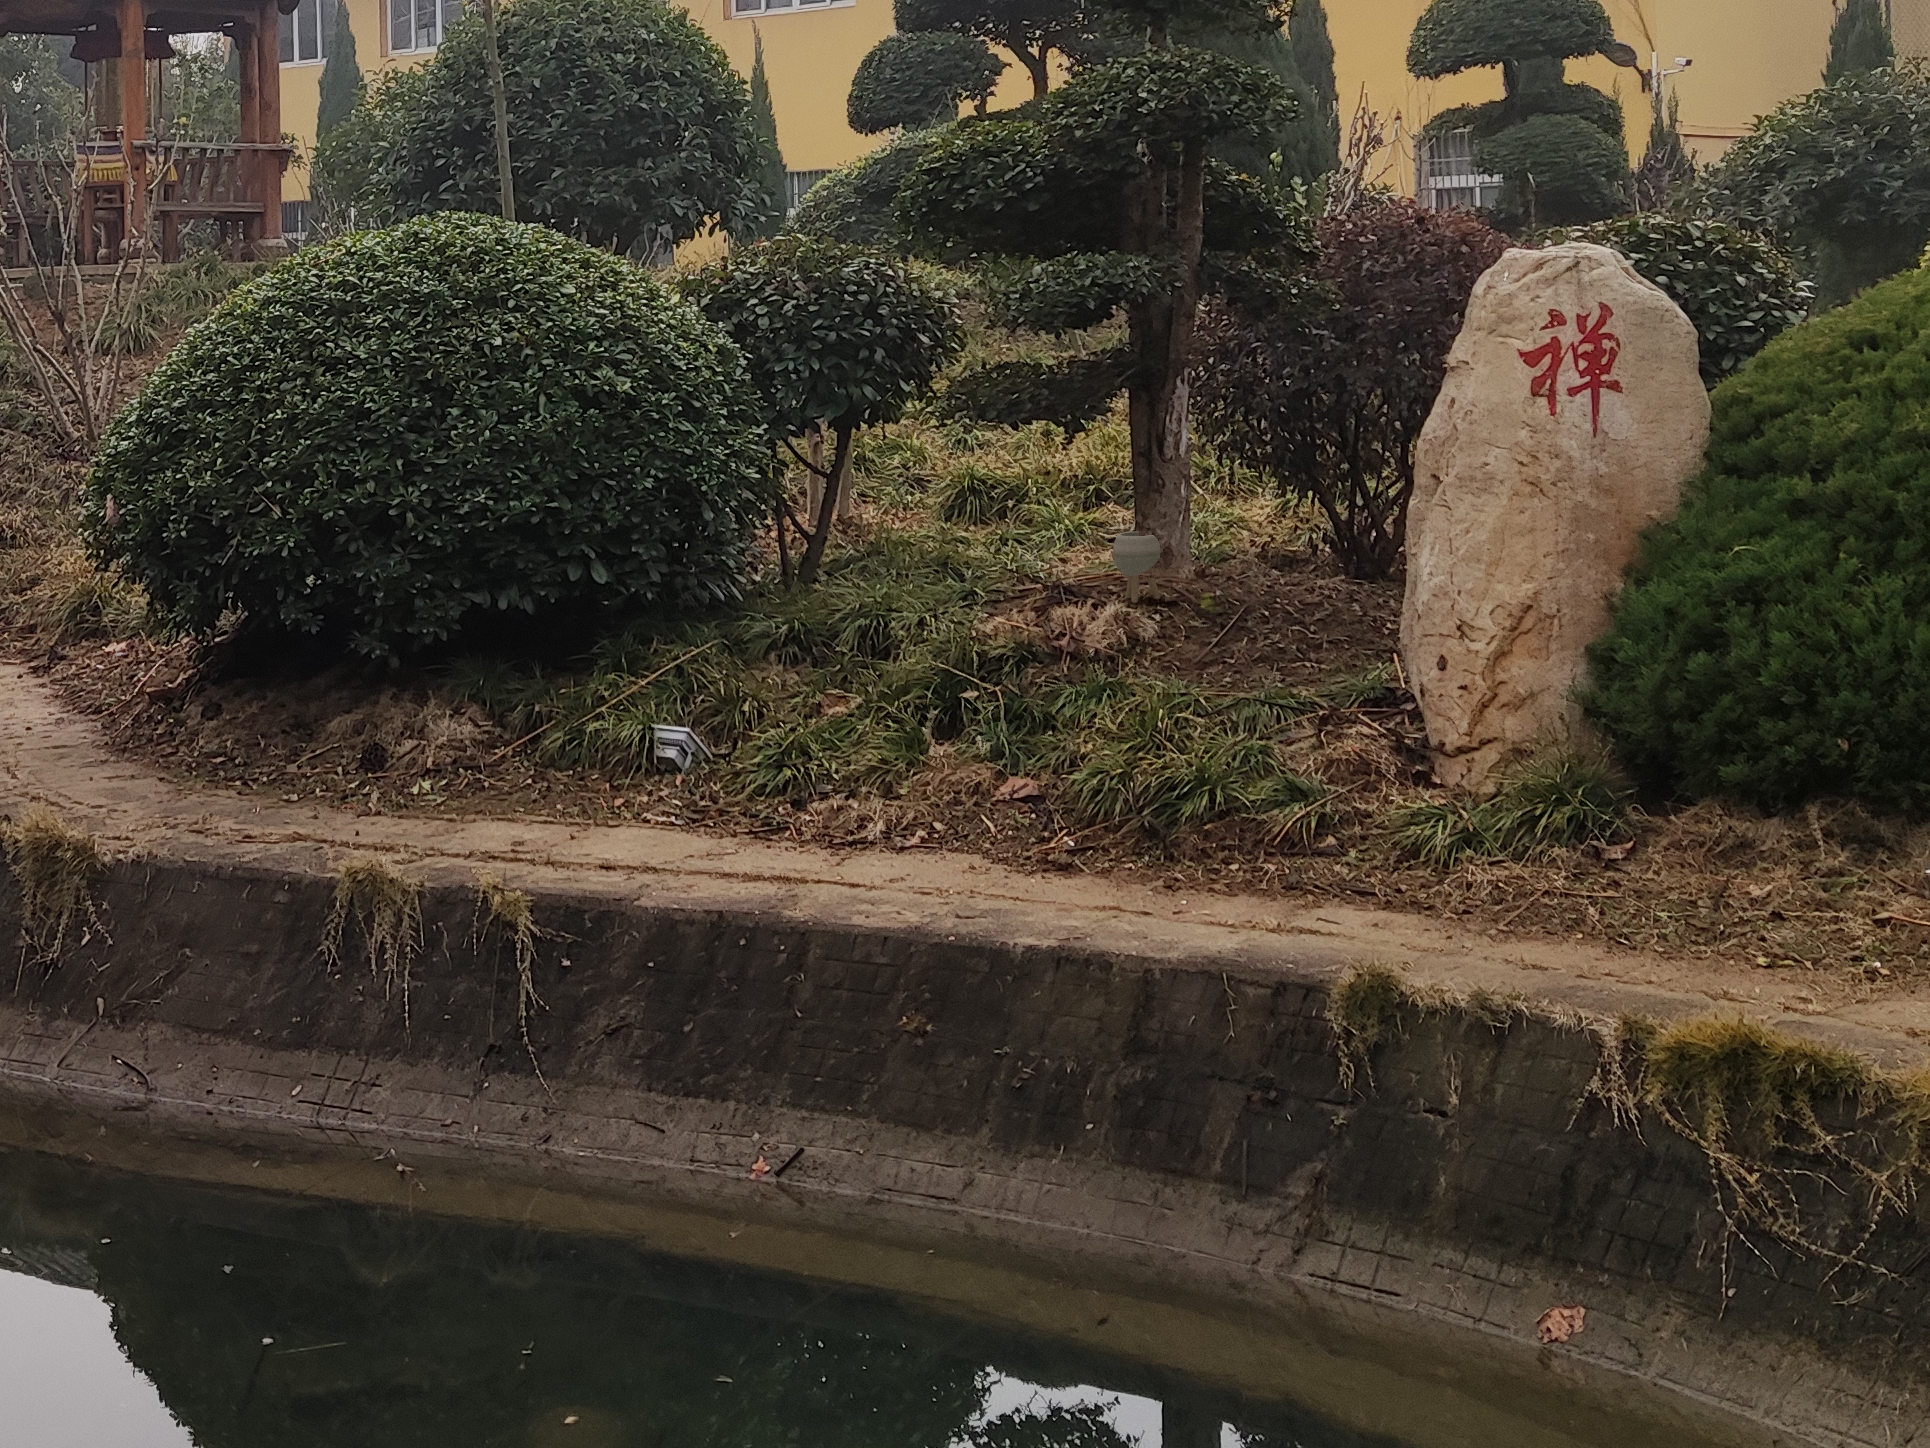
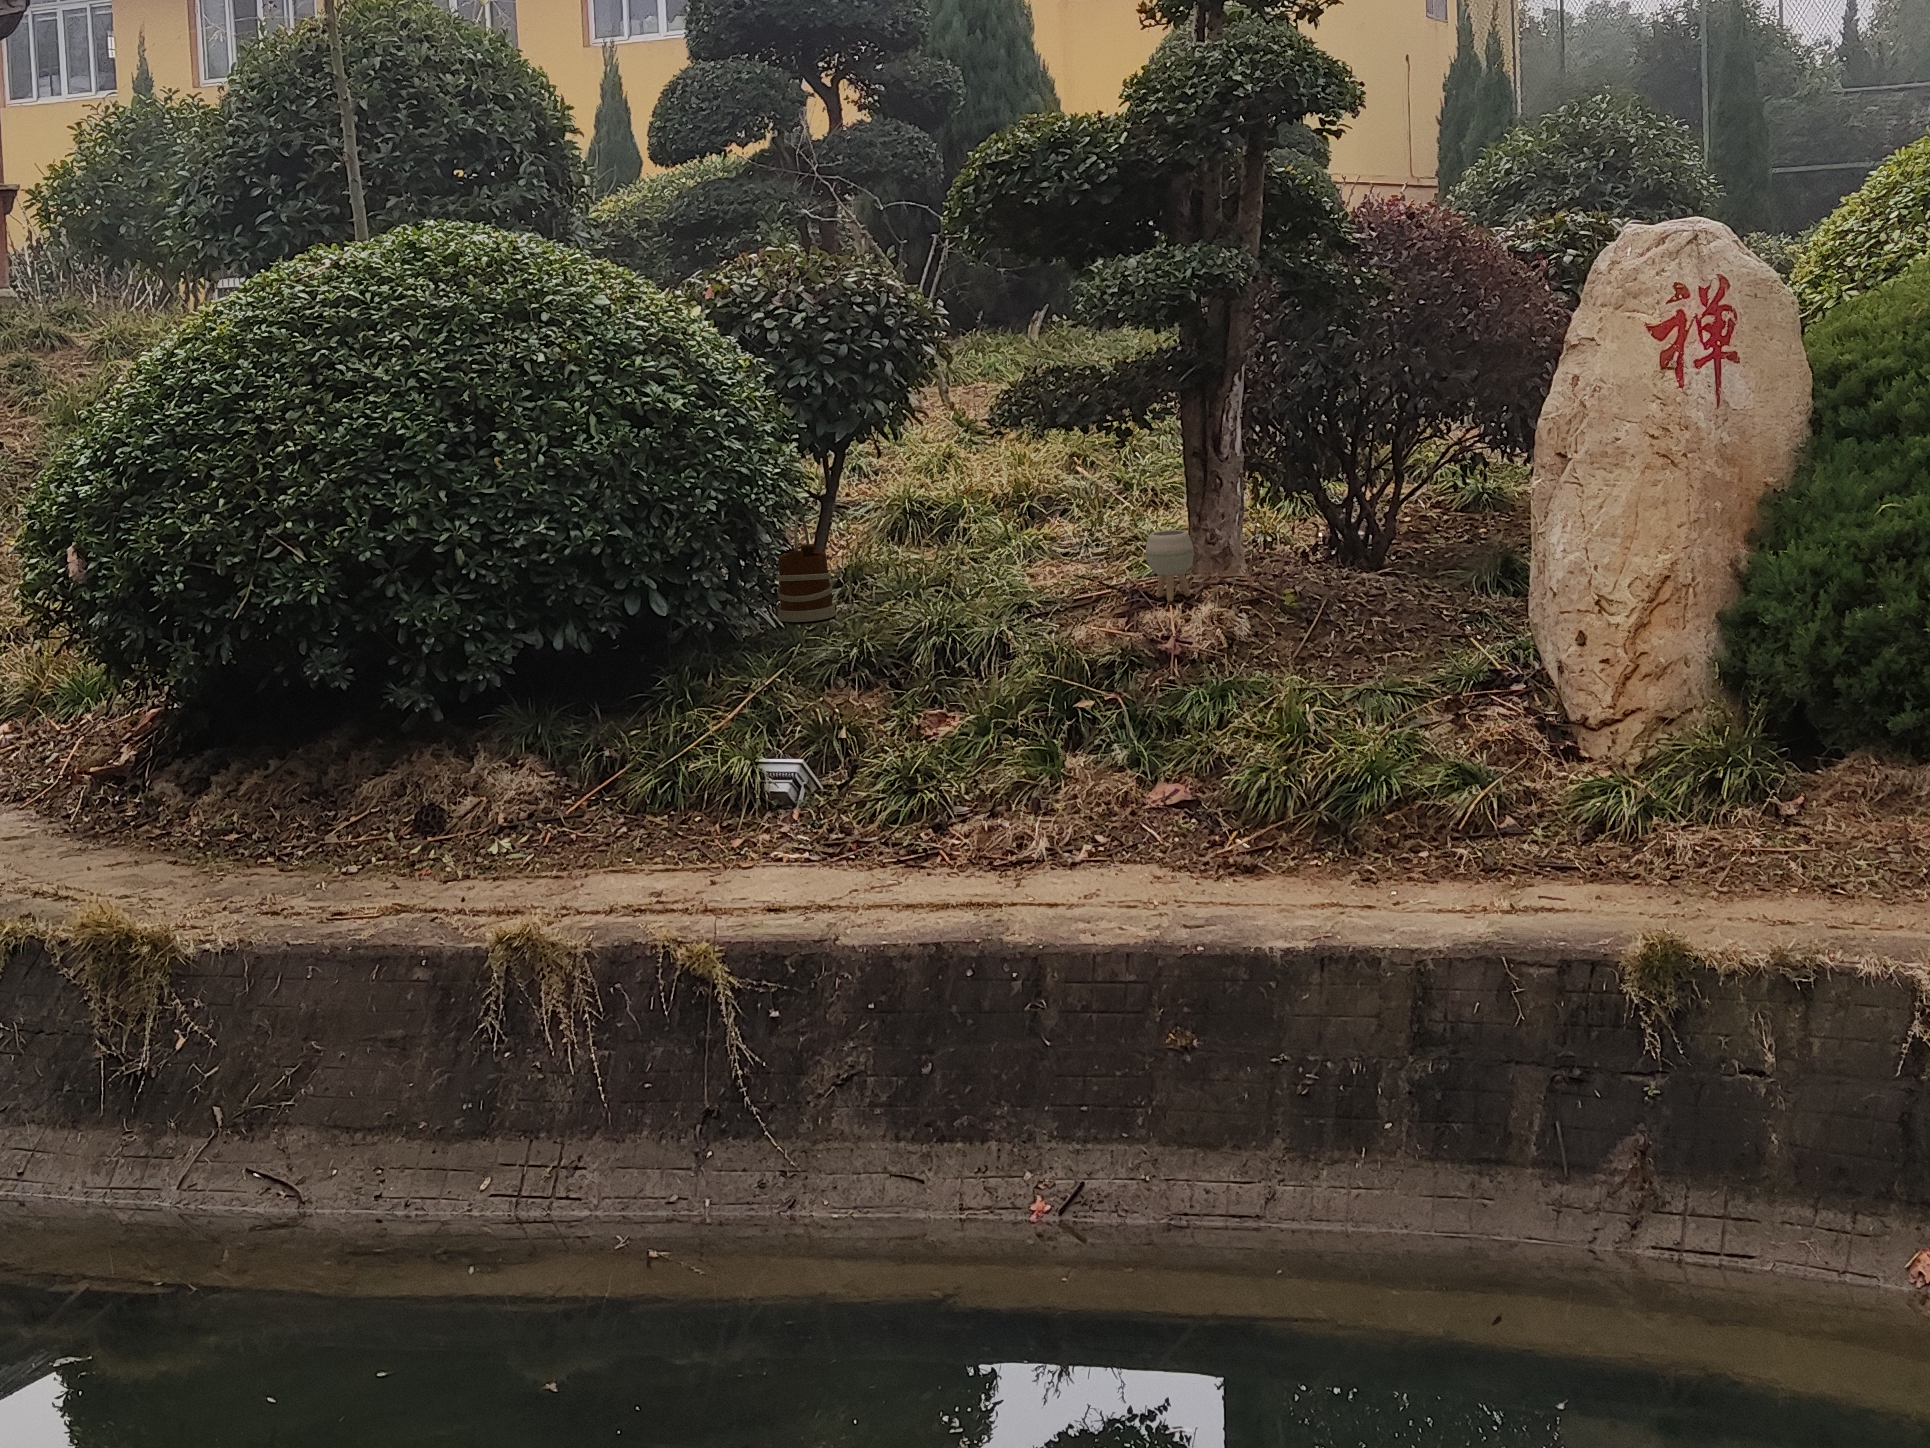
wooden bucket: none [747,496,805,600] -> present [776,514,836,622]

